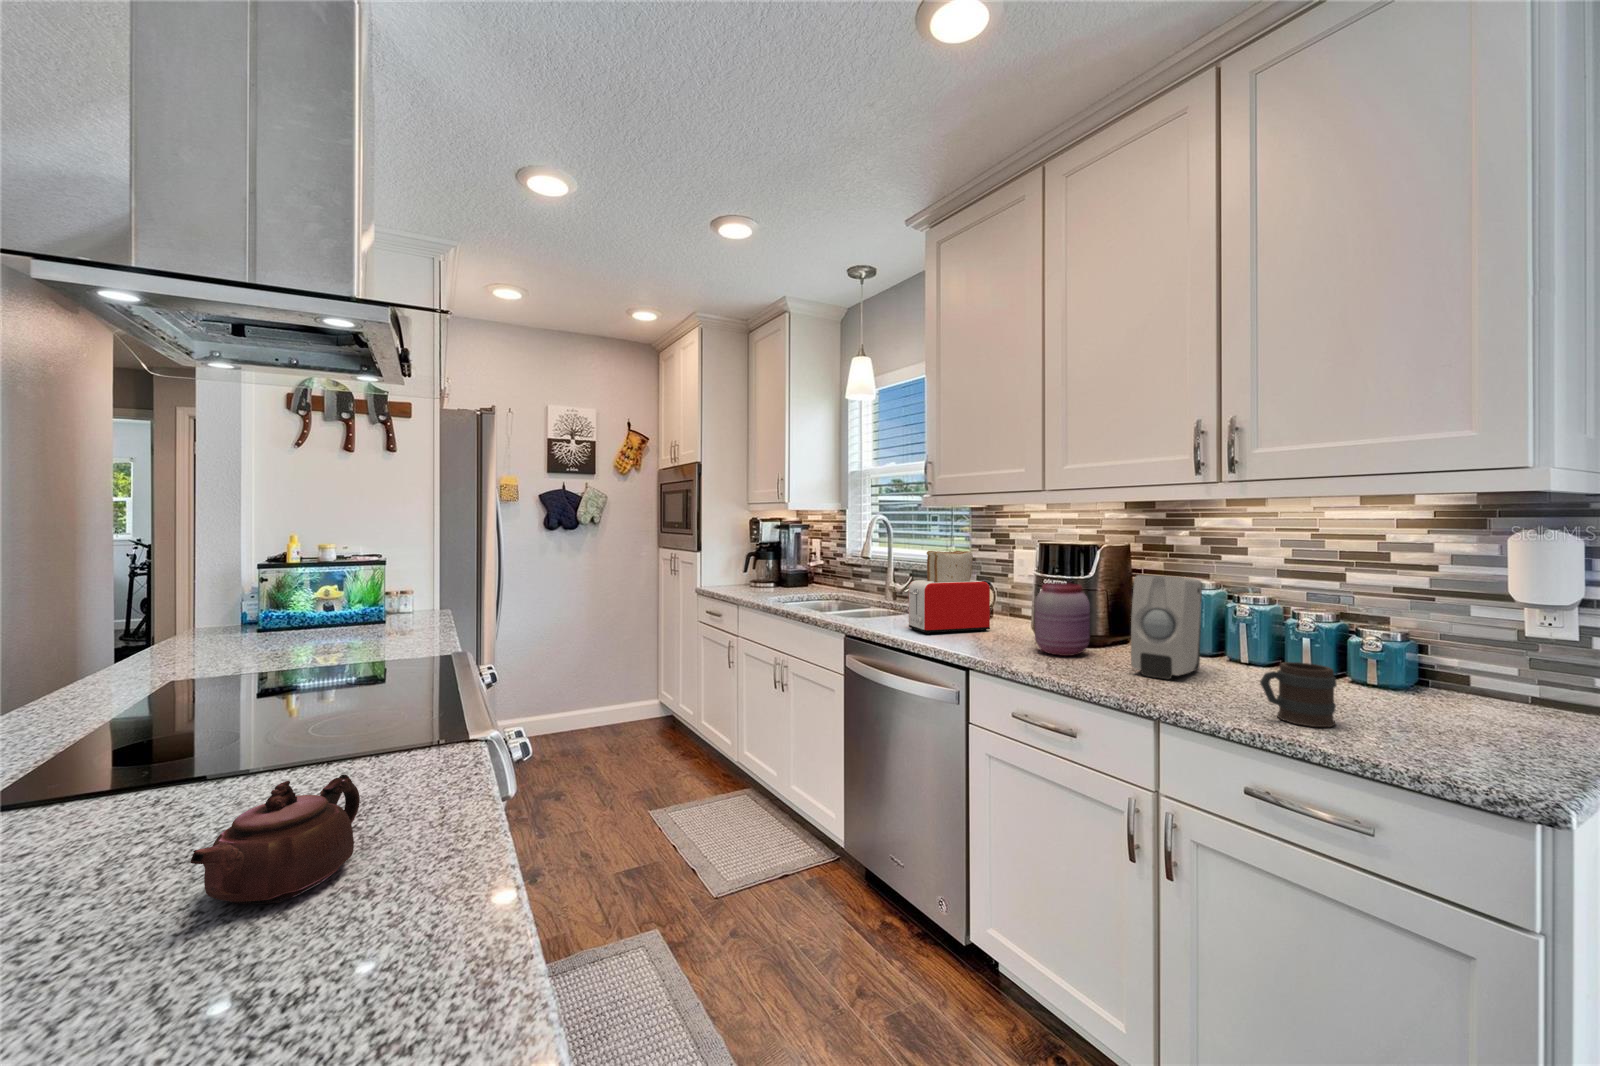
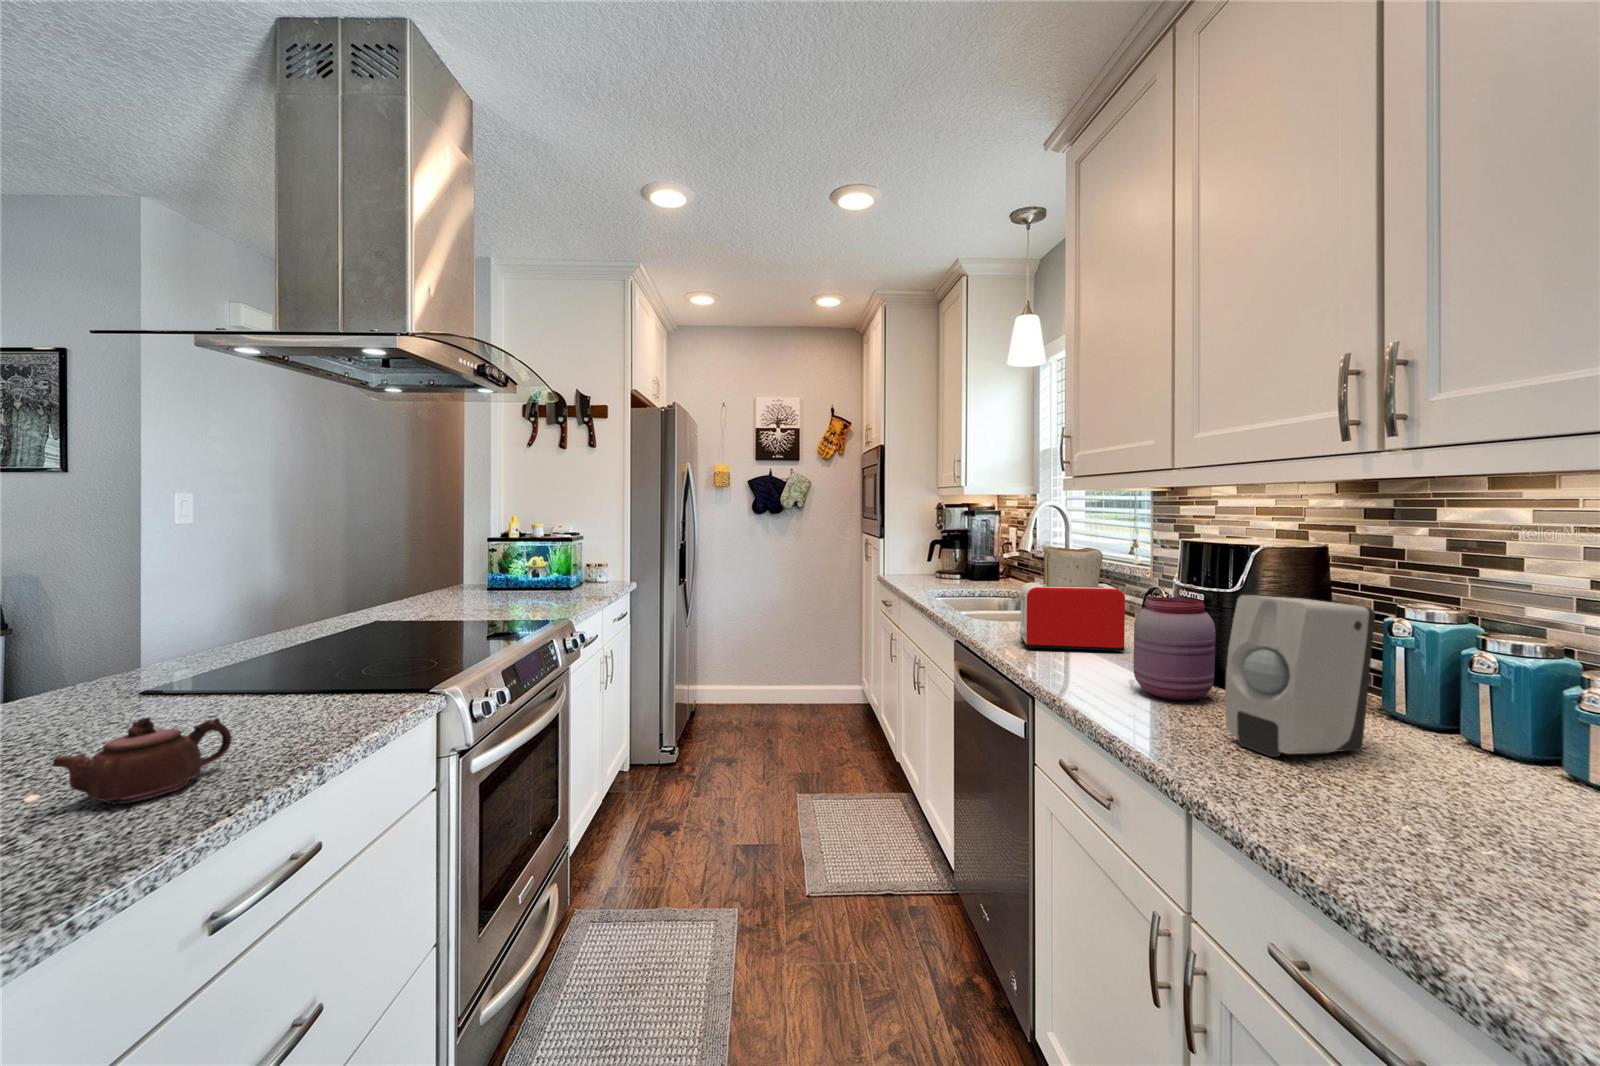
mug: present [1260,662,1337,727] -> none [1325,764,1481,896]

